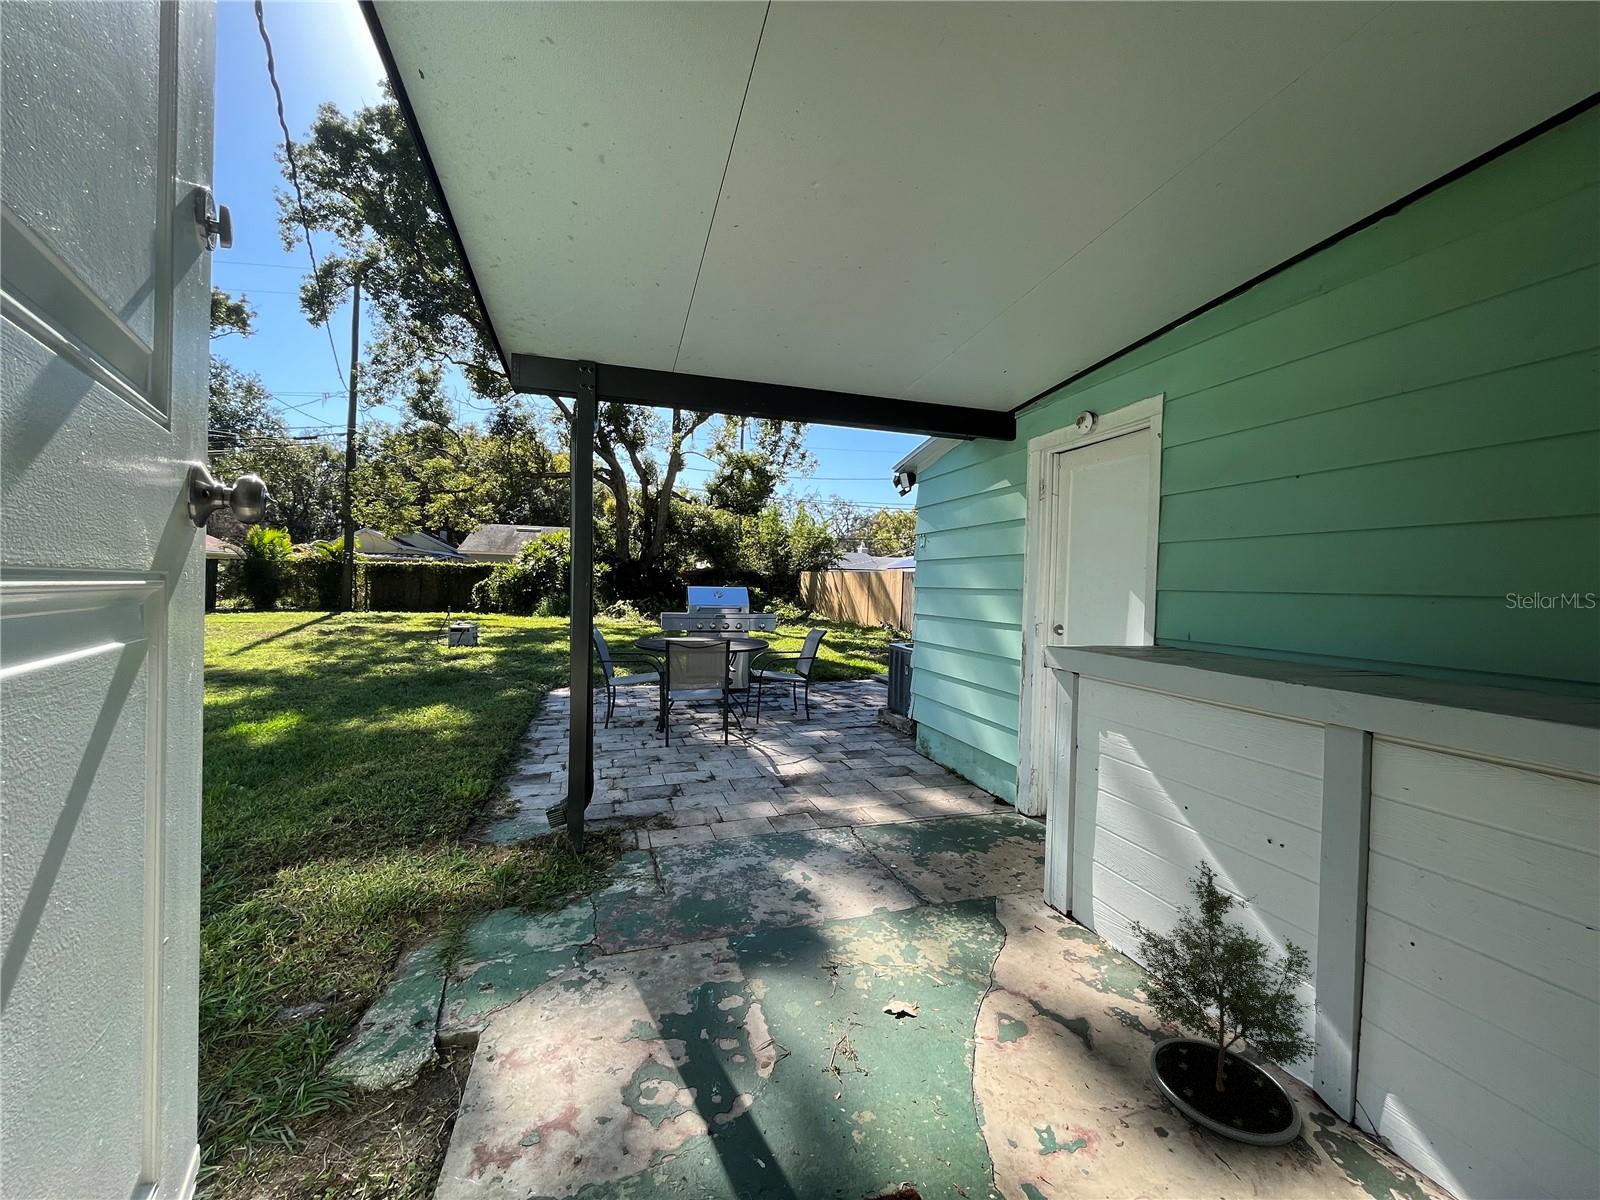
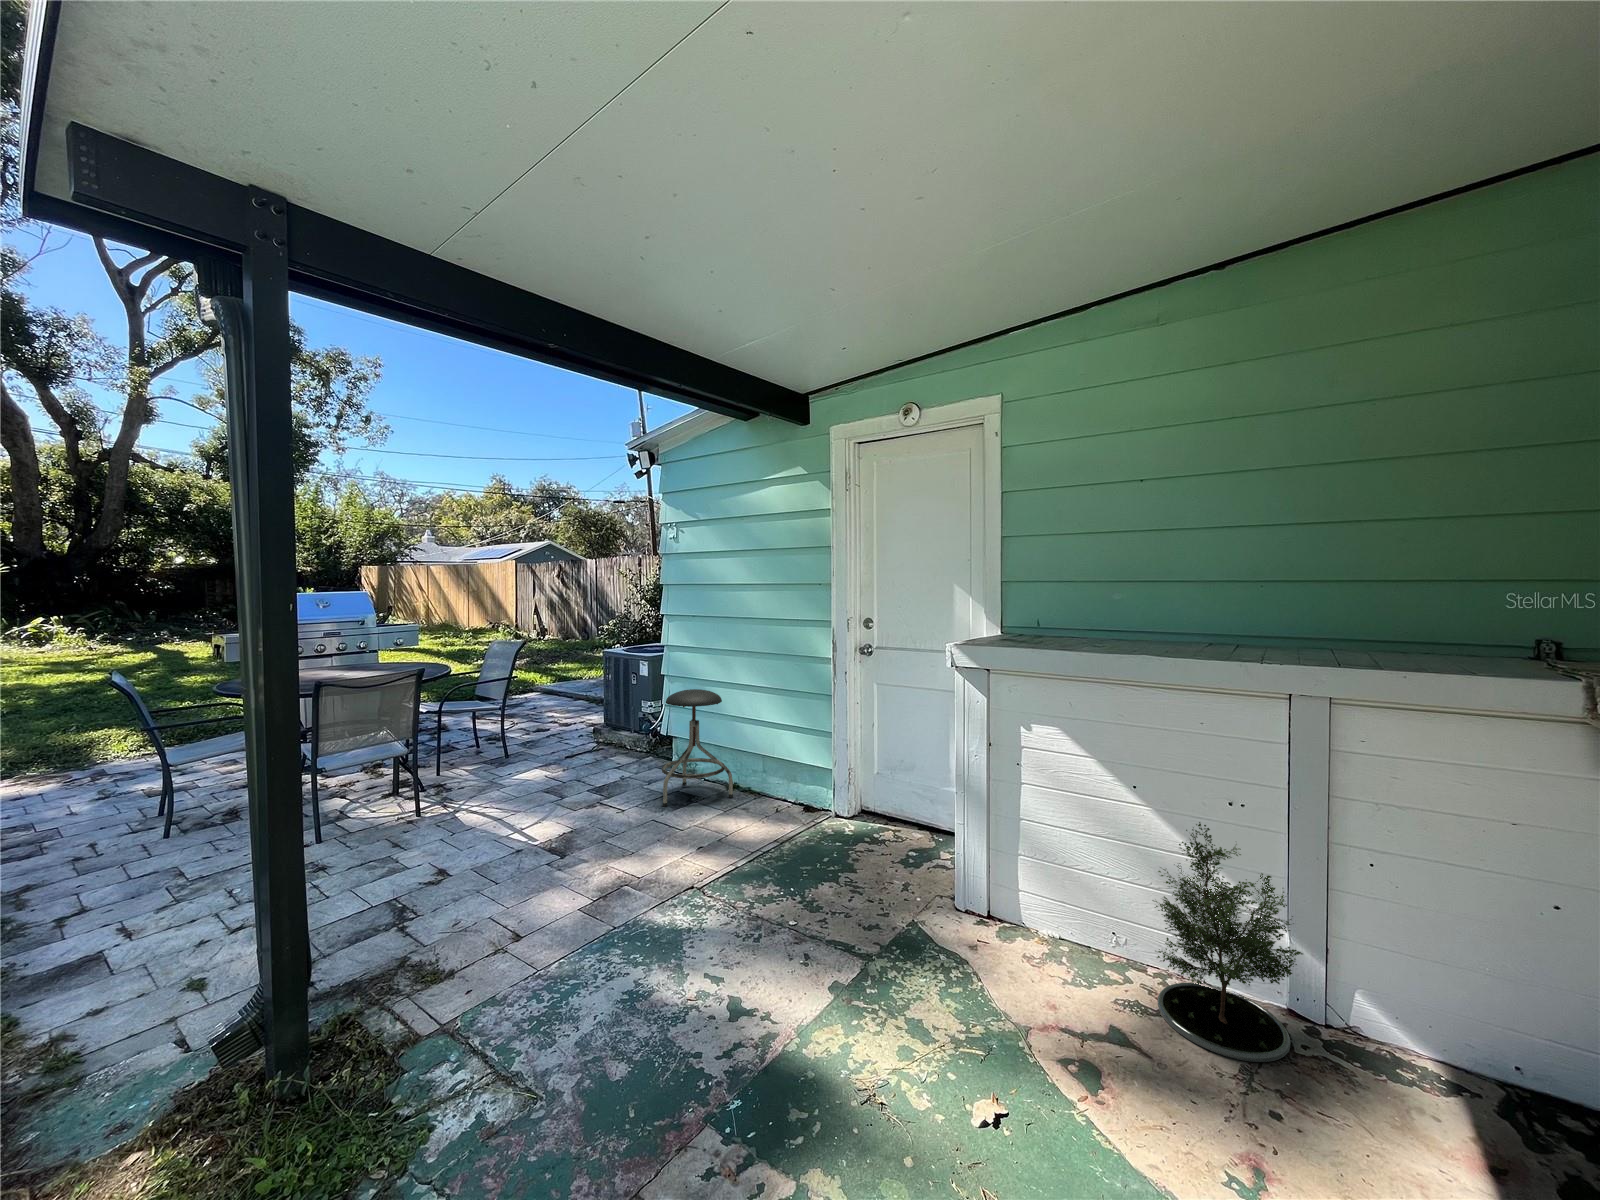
stool: none [884,679,946,777] -> present [662,689,733,807]

